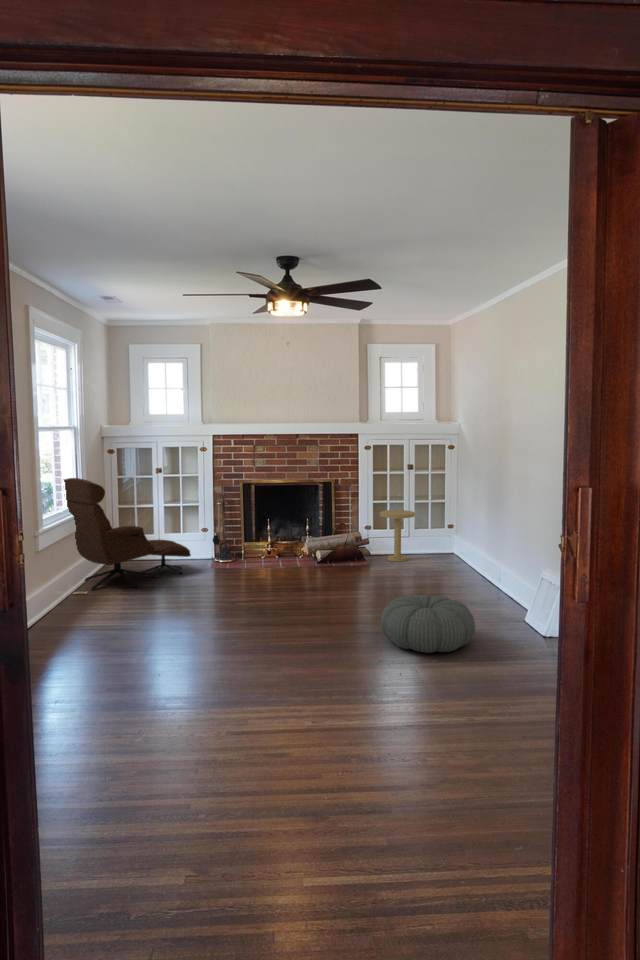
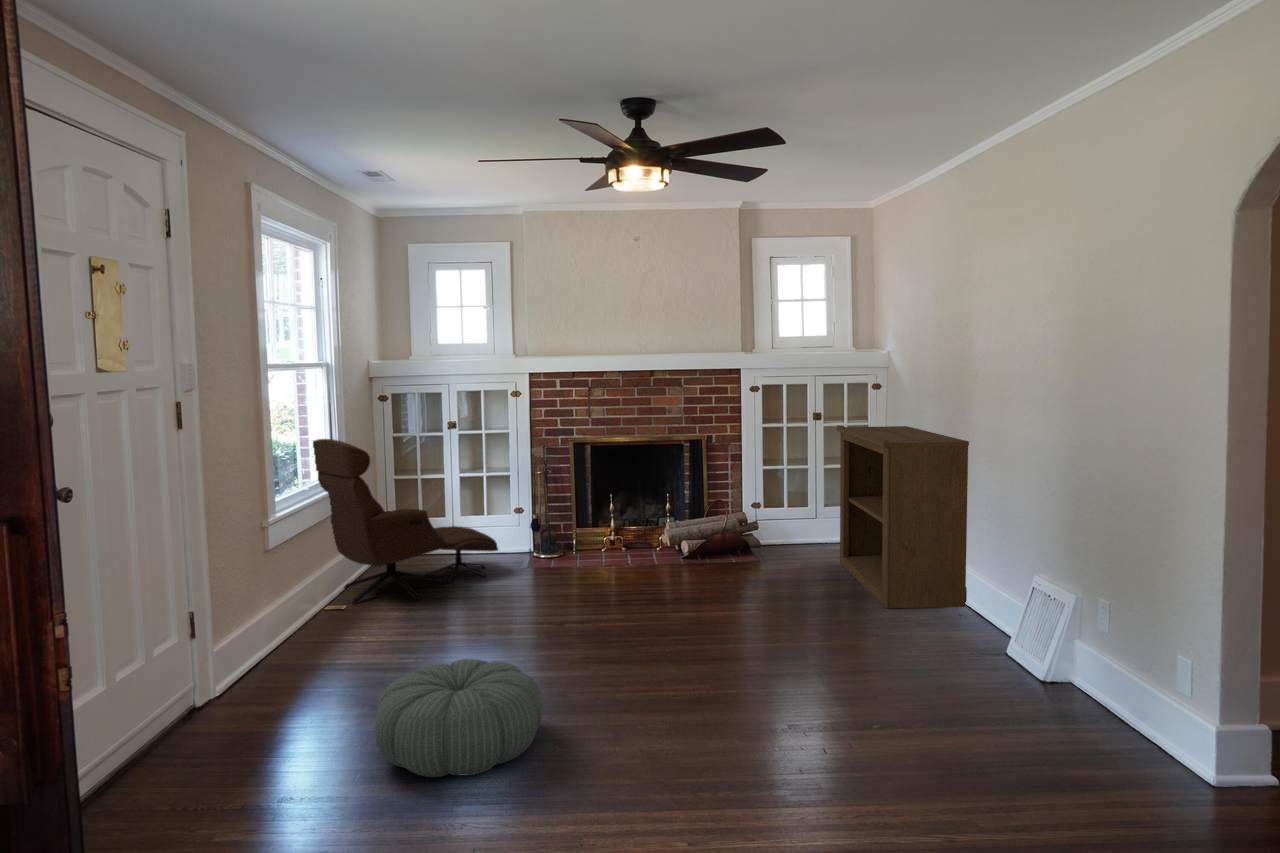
bookshelf: none [422,473,503,593] -> present [837,425,969,608]
side table: present [380,510,415,562] -> none [774,480,826,556]
pouf: present [381,595,475,653] -> present [375,659,543,777]

